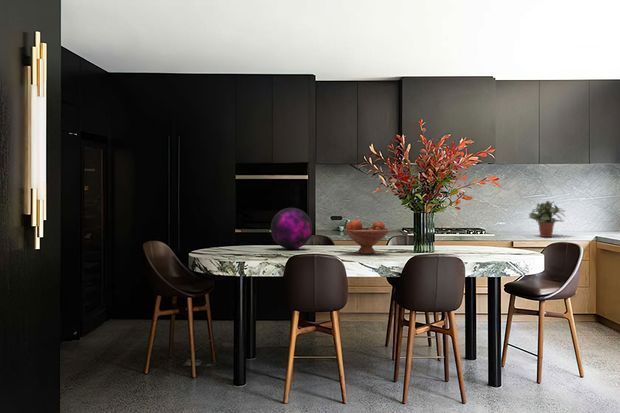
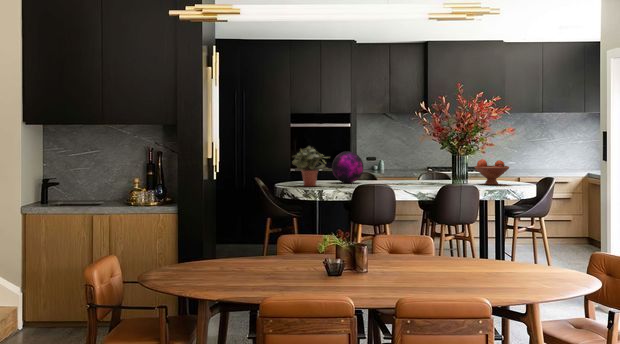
potted plant: present [529,201,563,237] -> present [293,147,328,186]
fruit bowl: present [344,219,390,254] -> present [474,159,509,185]

